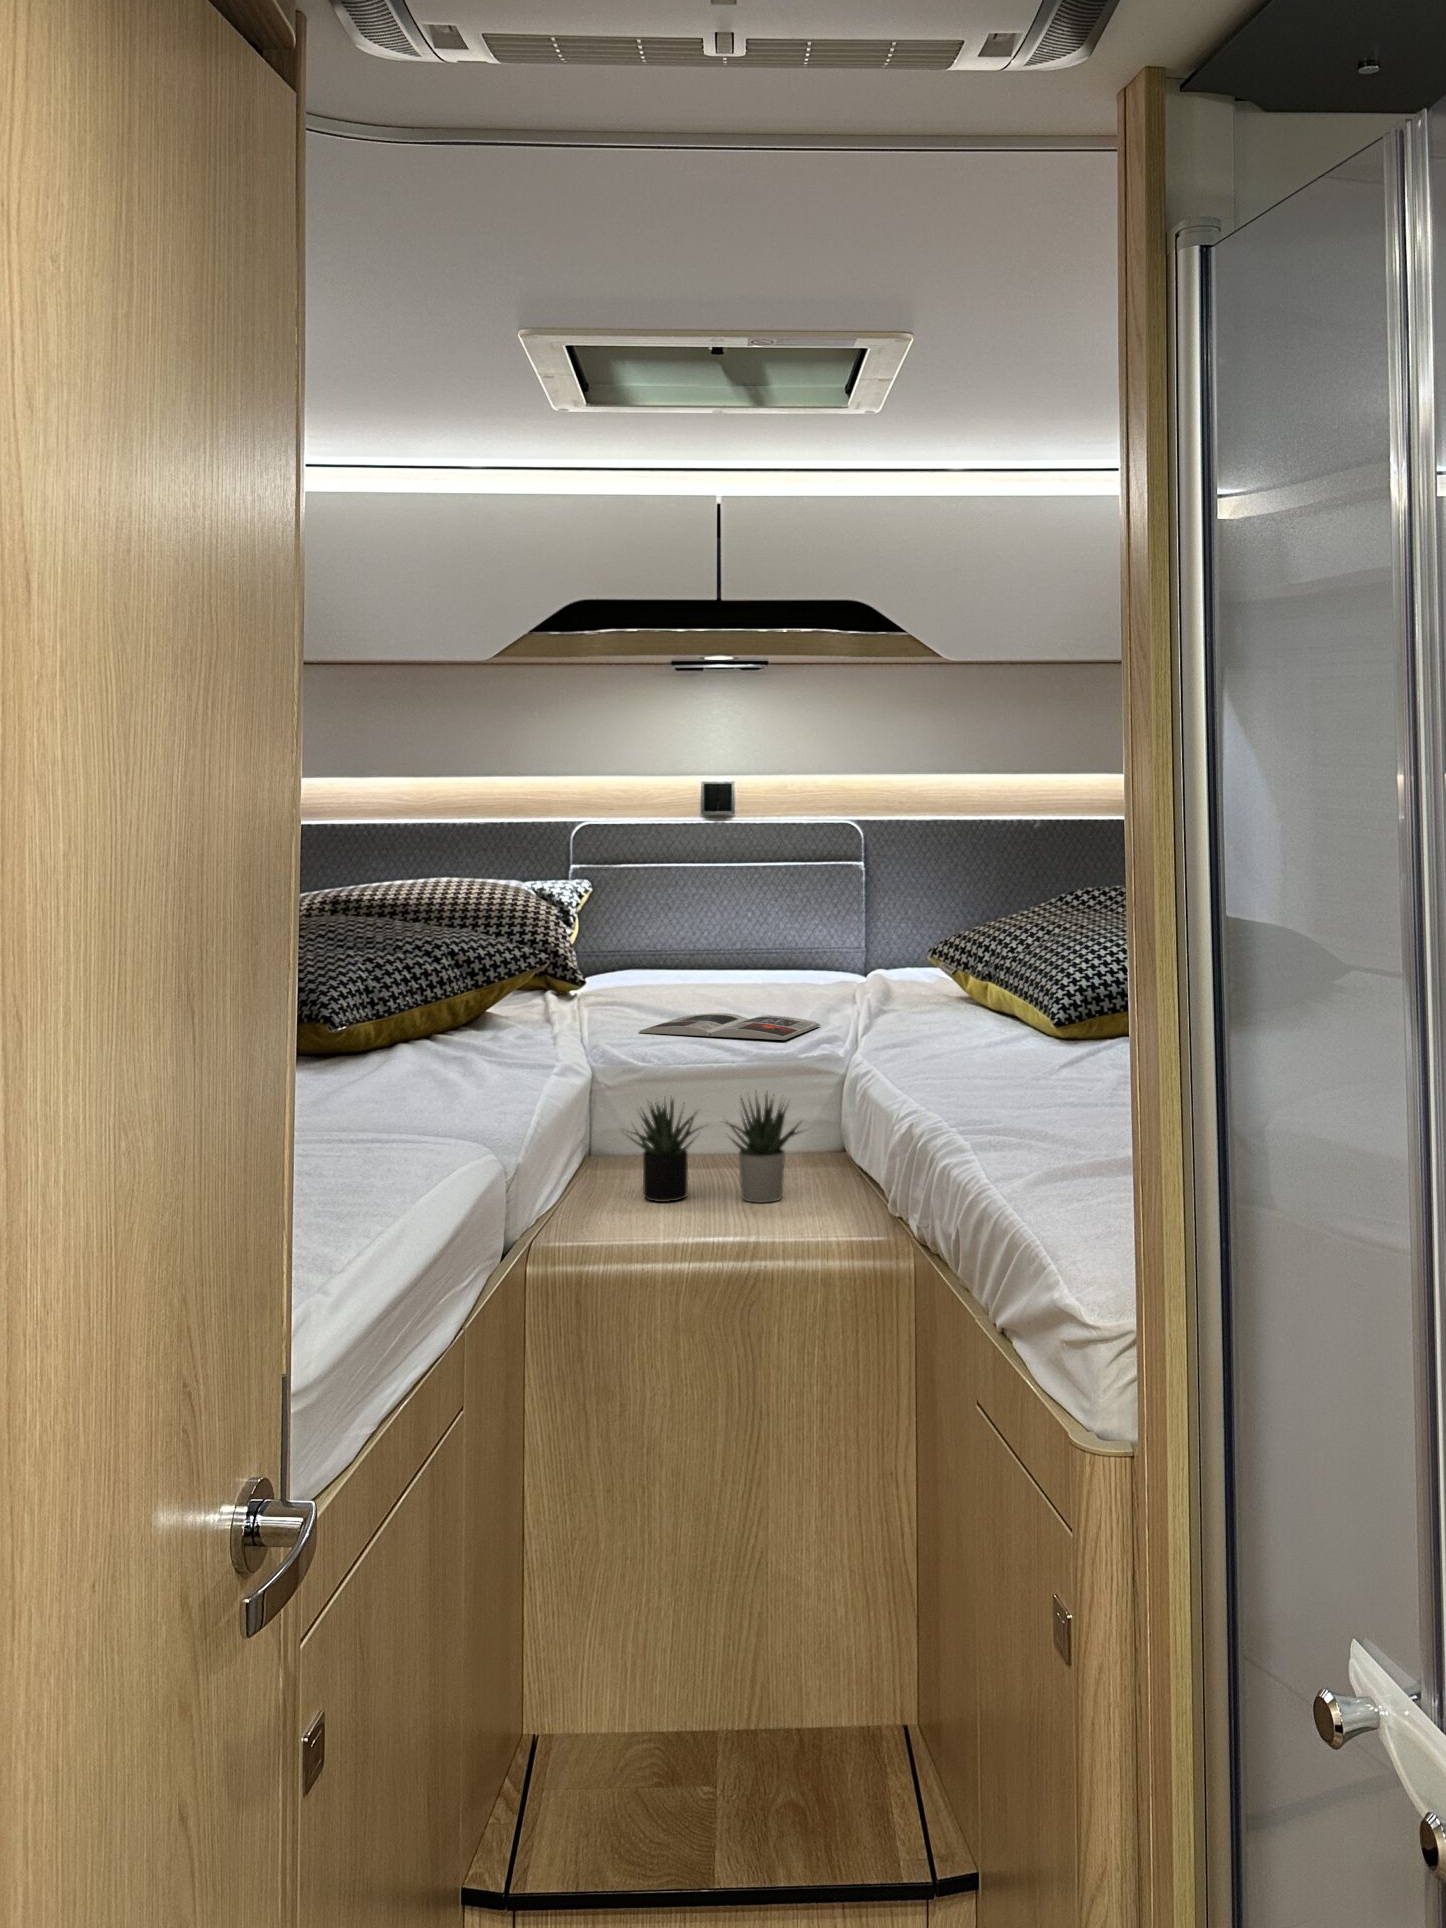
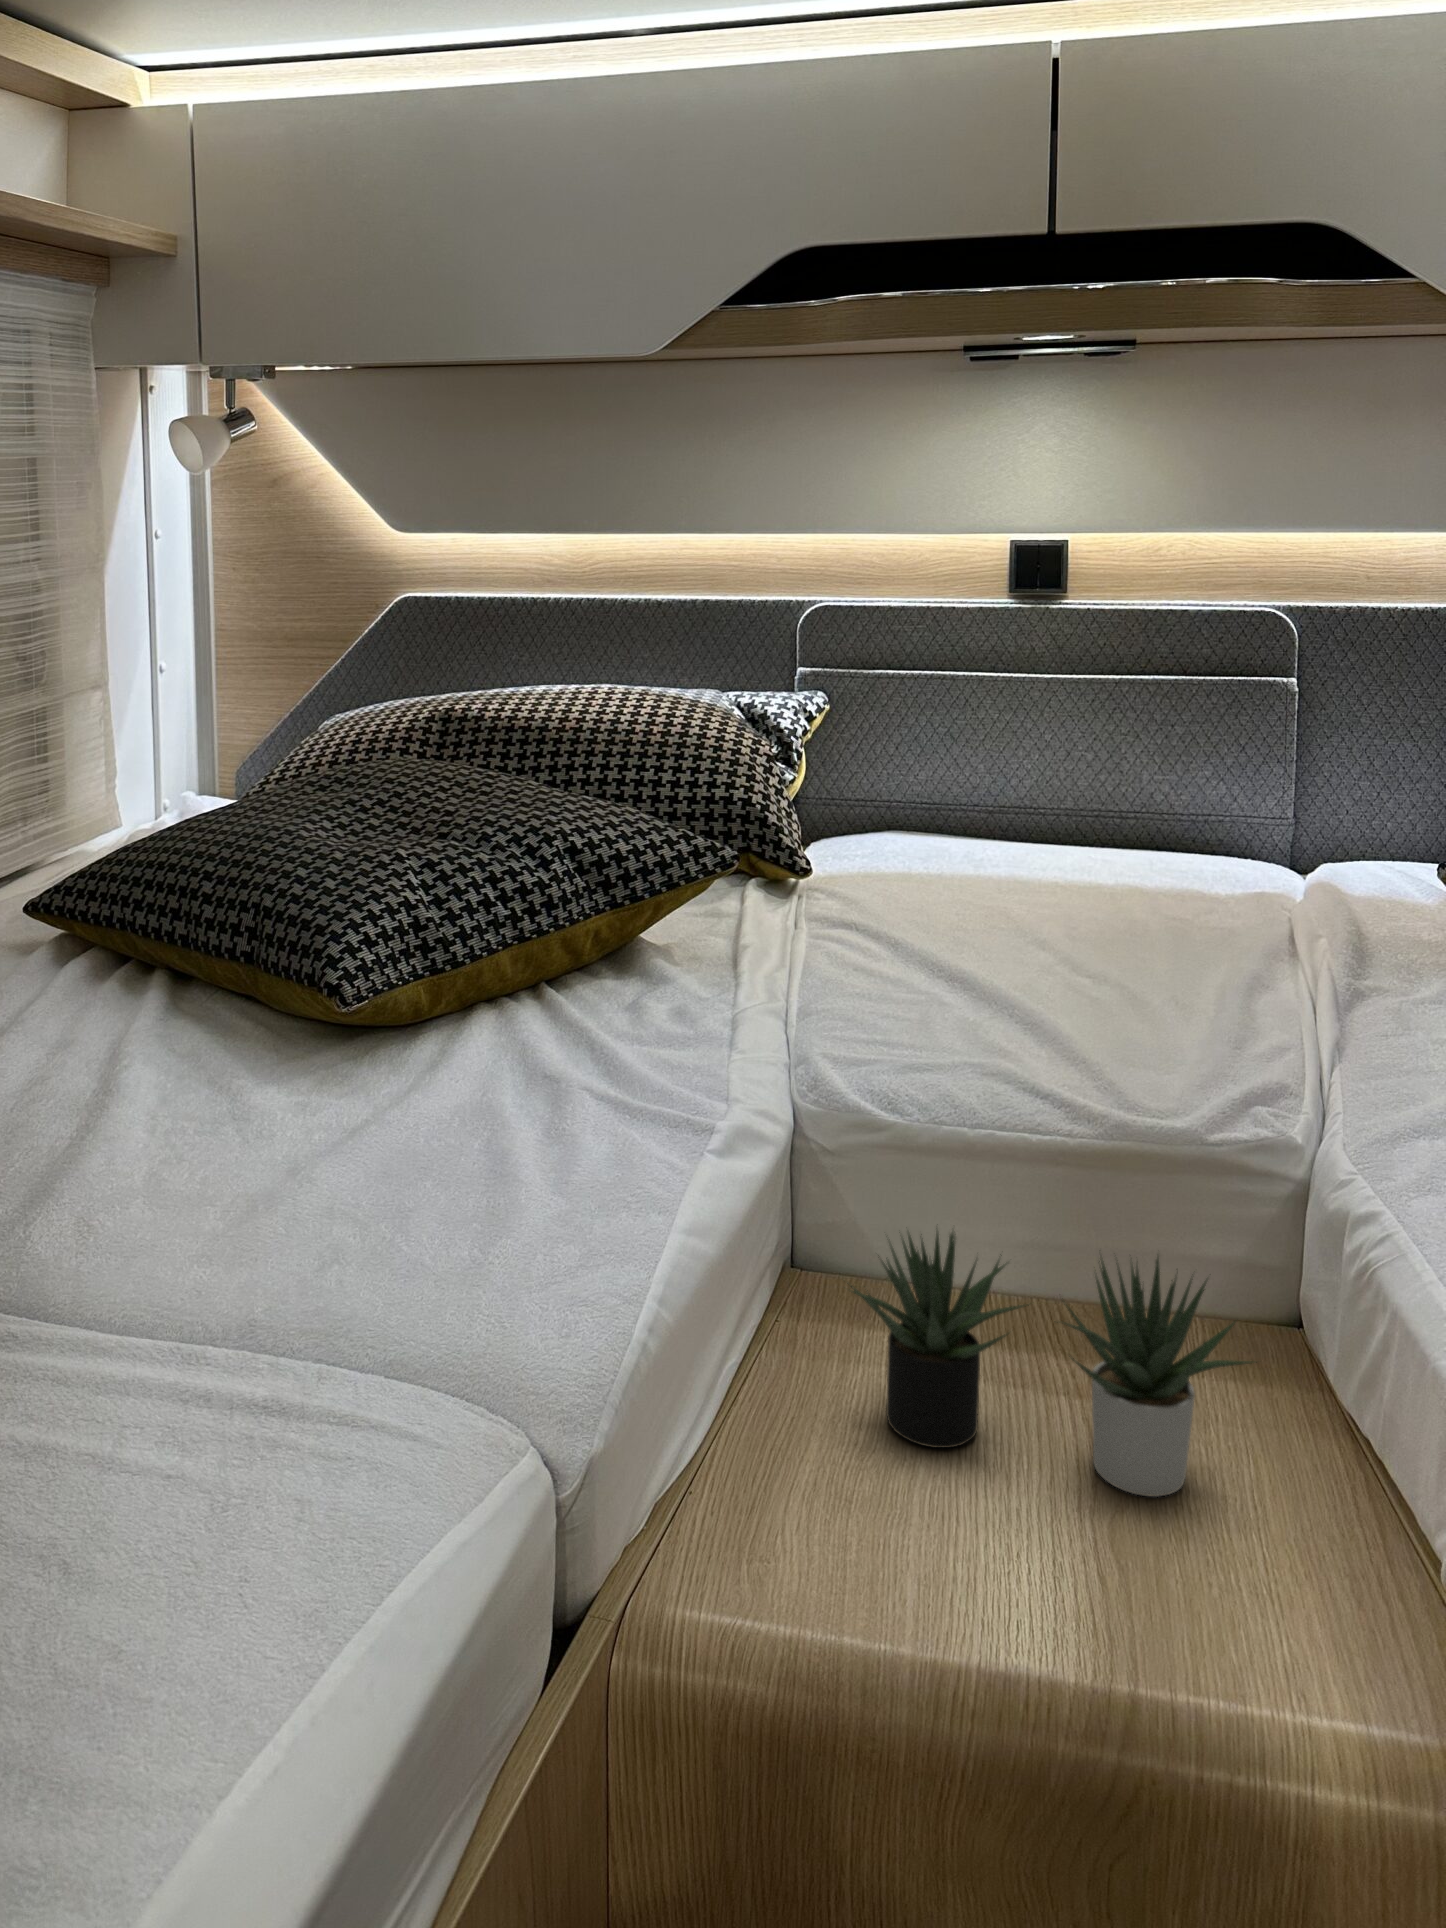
magazine: present [639,1013,821,1040] -> none [891,976,1244,1089]

